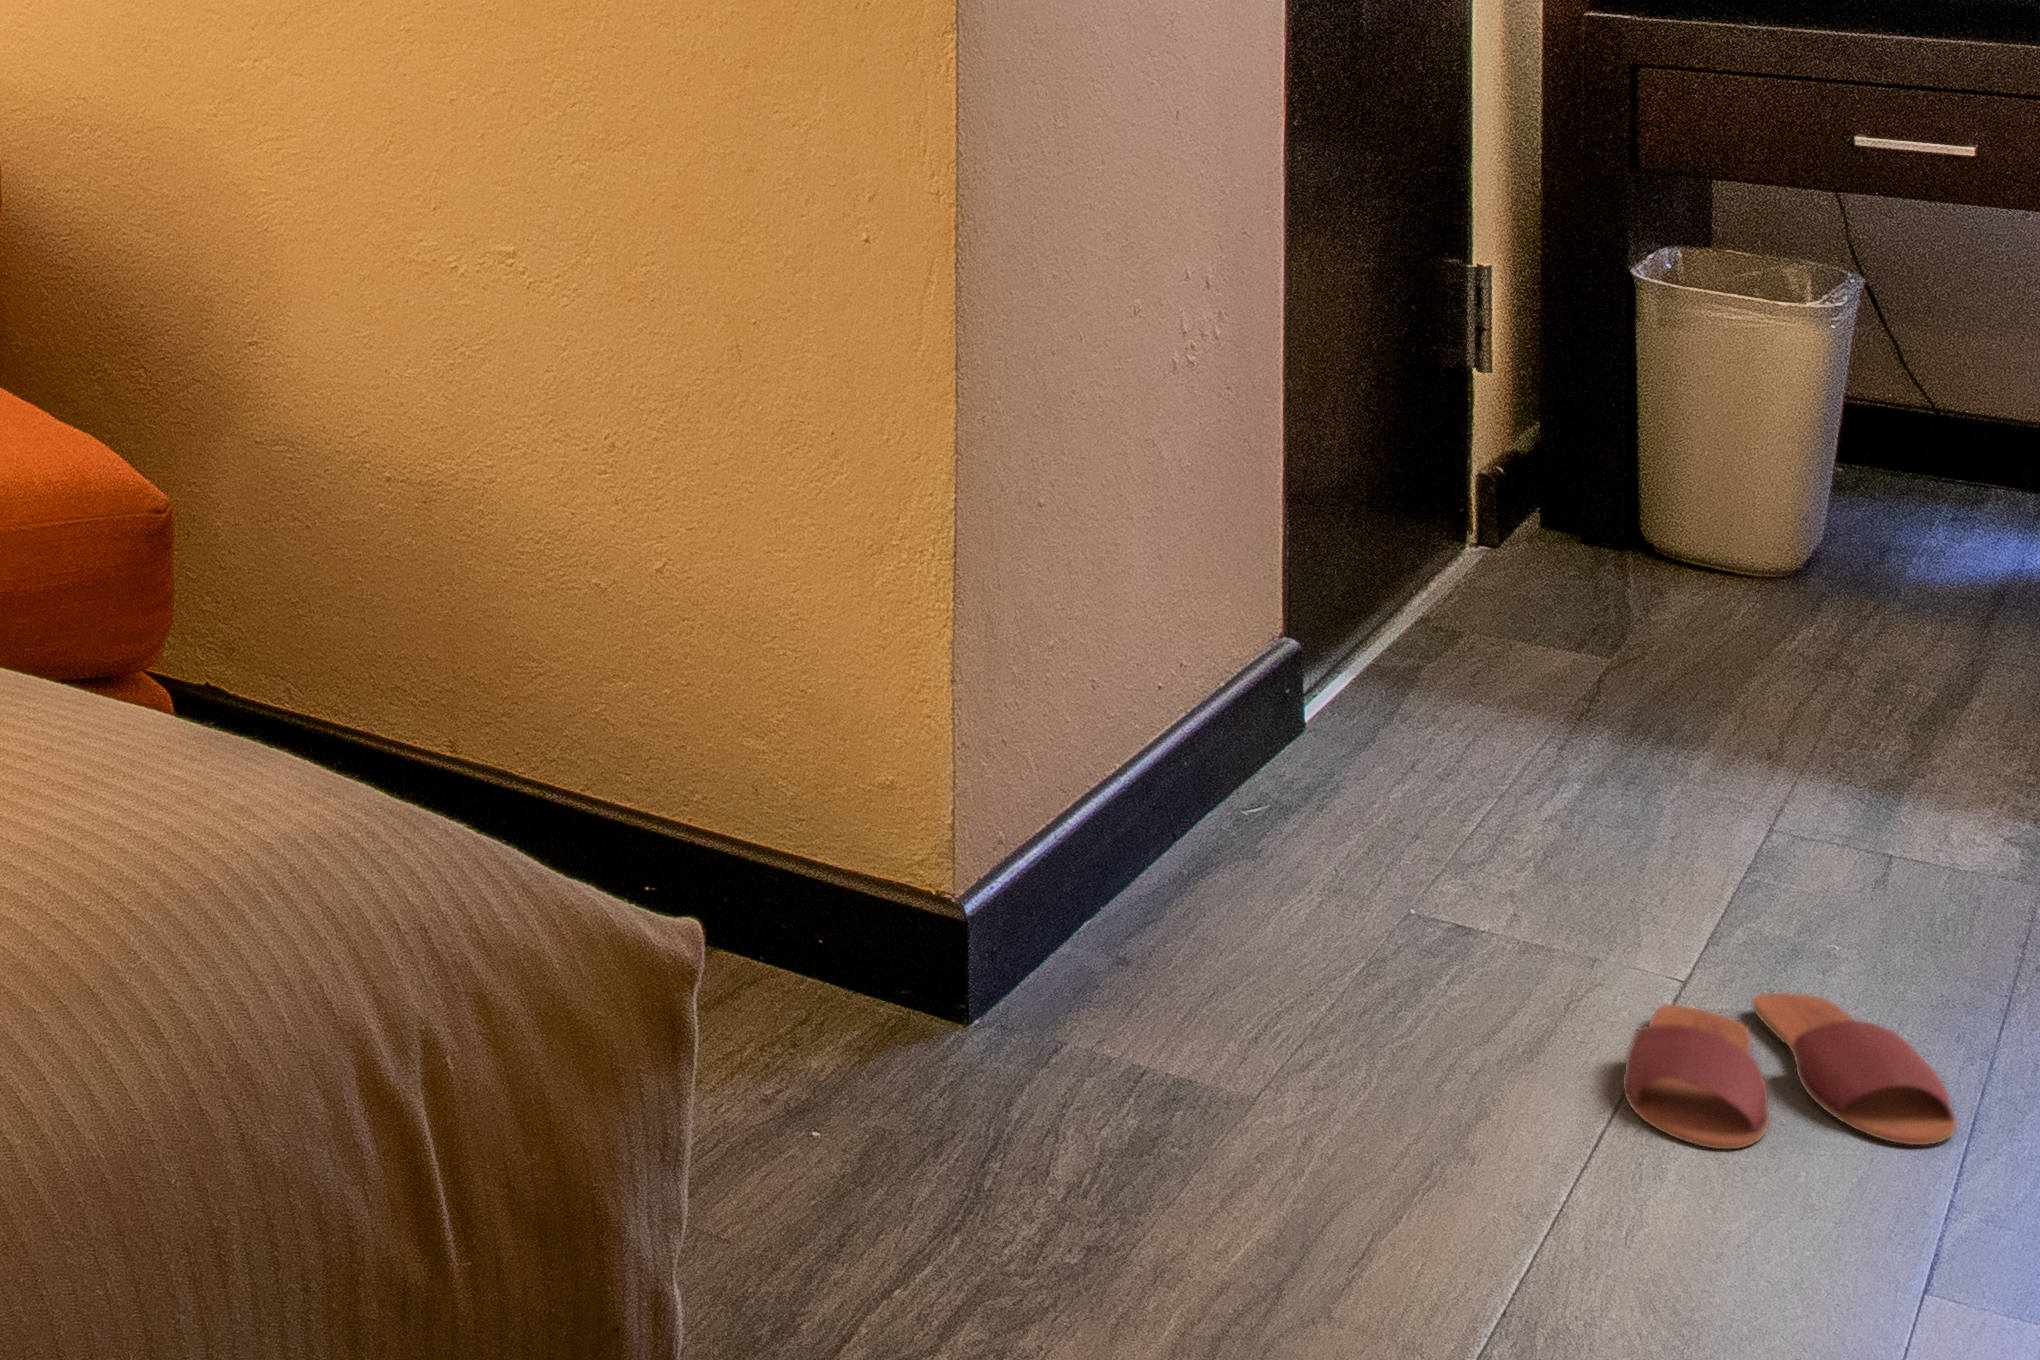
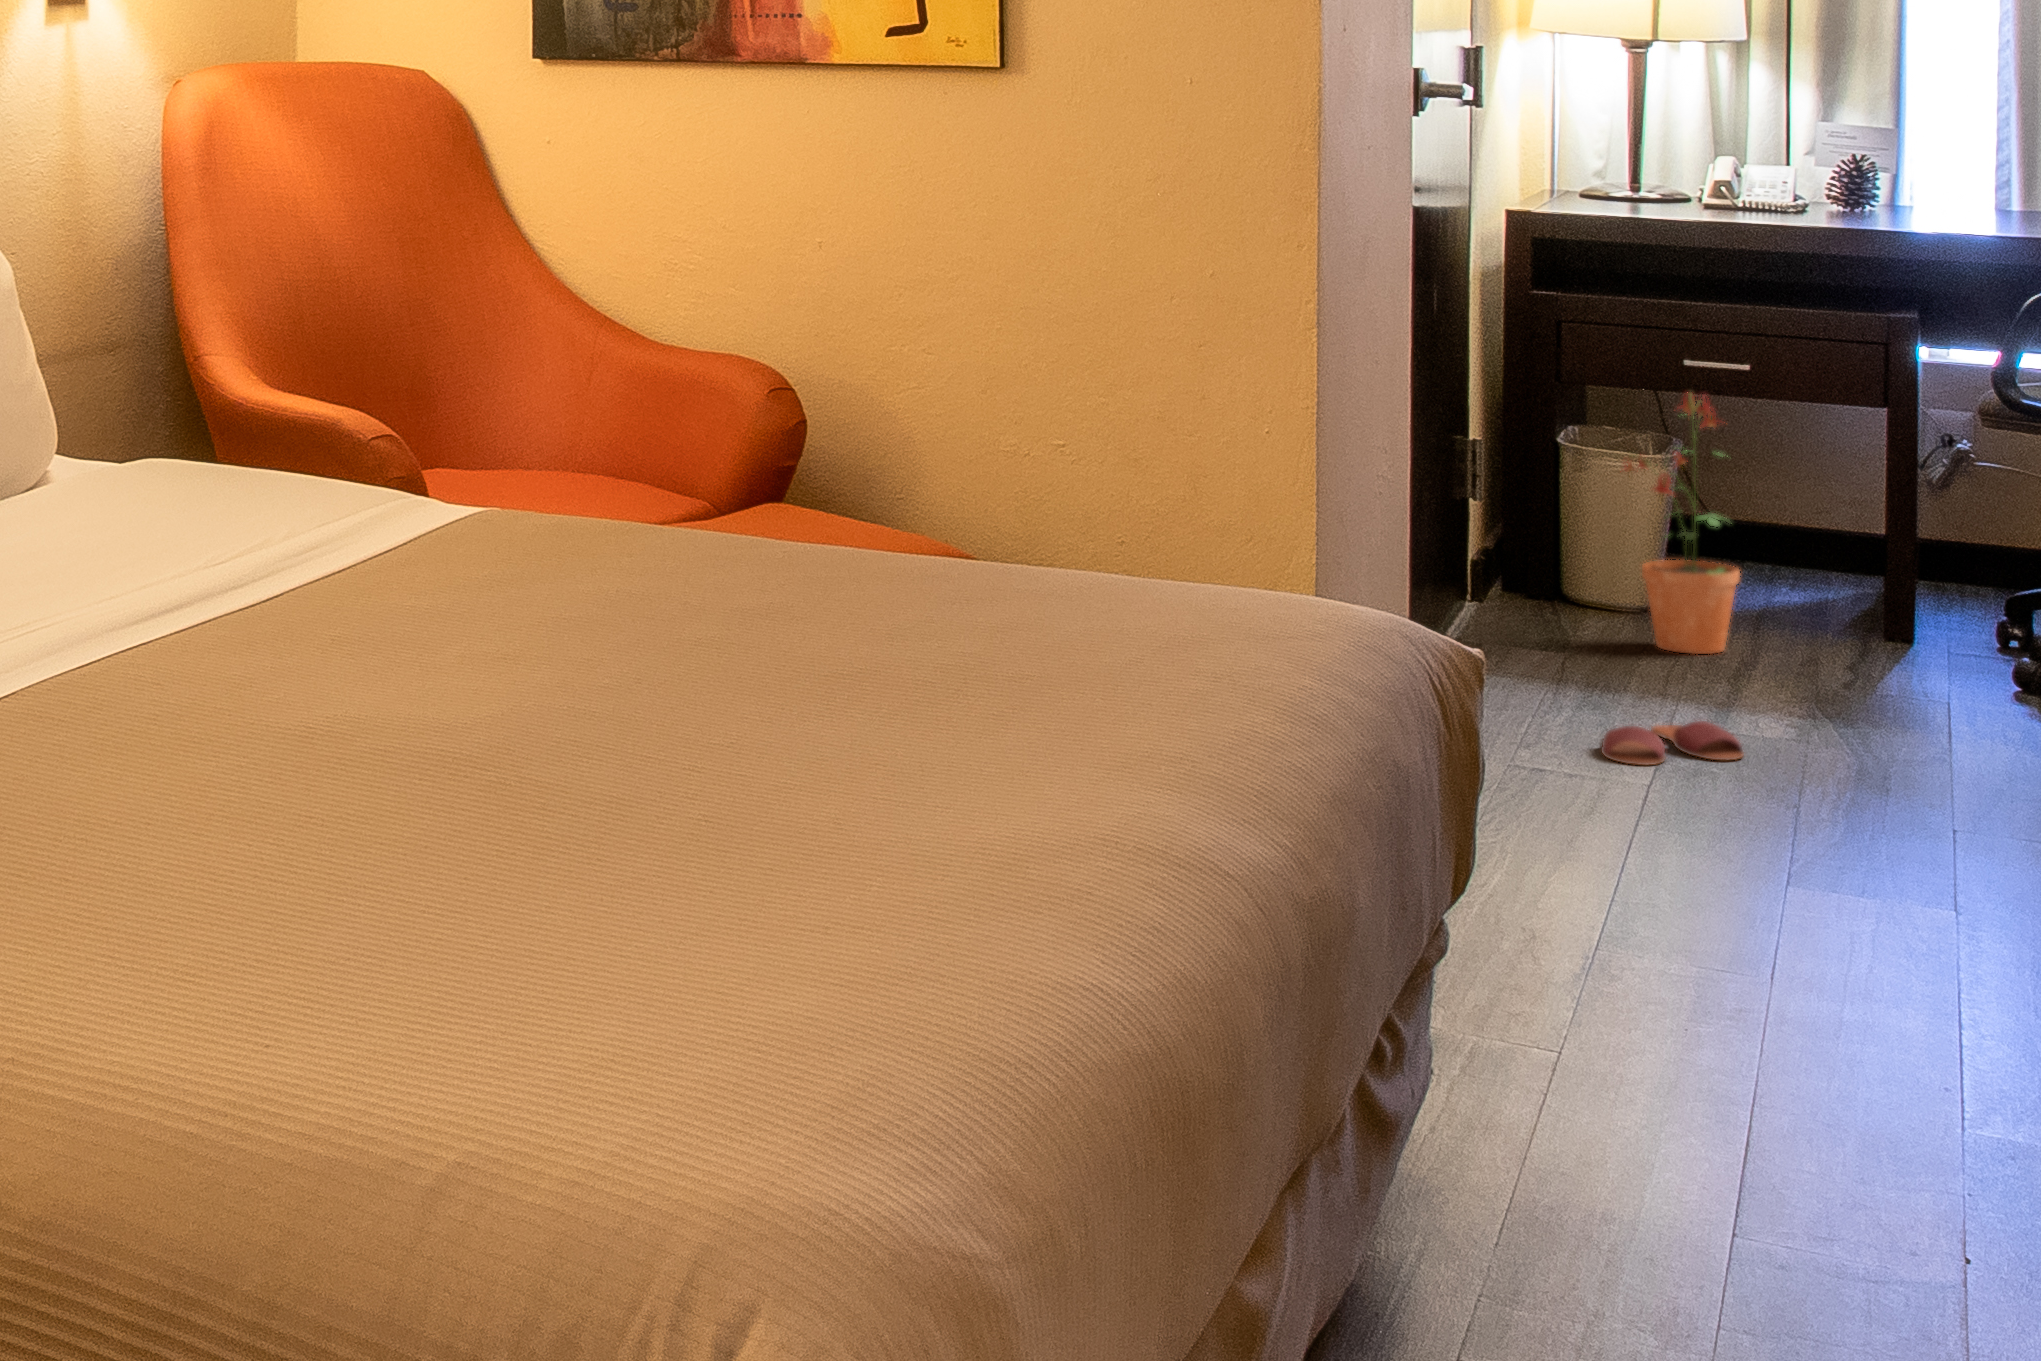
potted plant: none [1734,211,1972,733] -> present [1624,392,1740,654]

